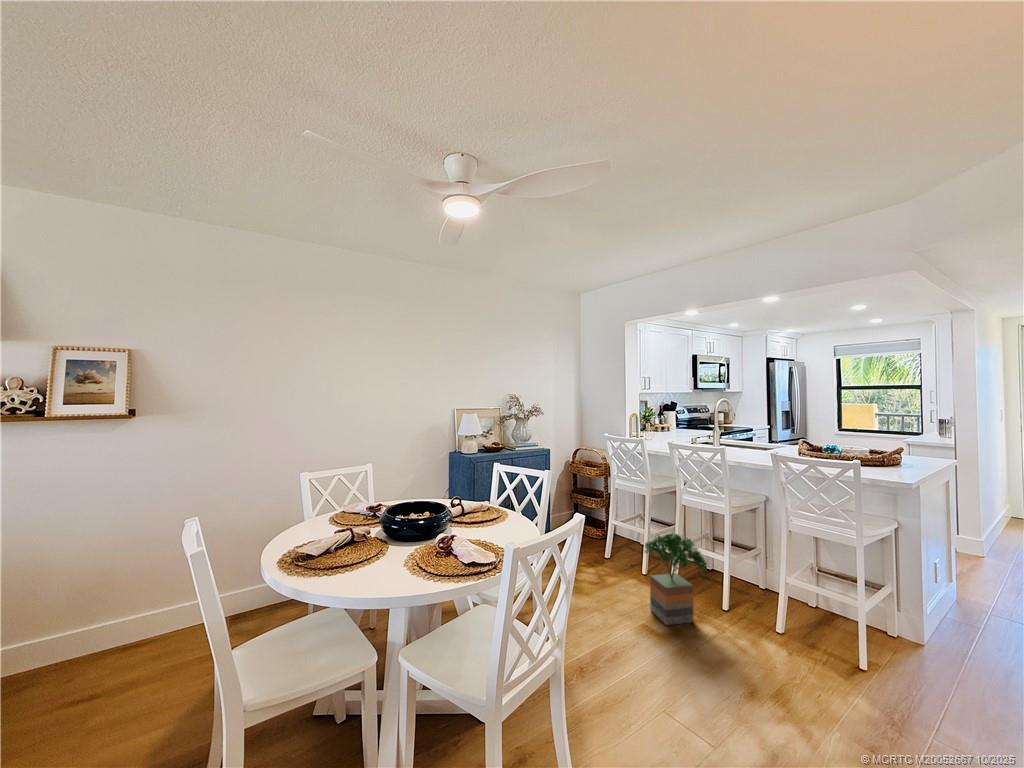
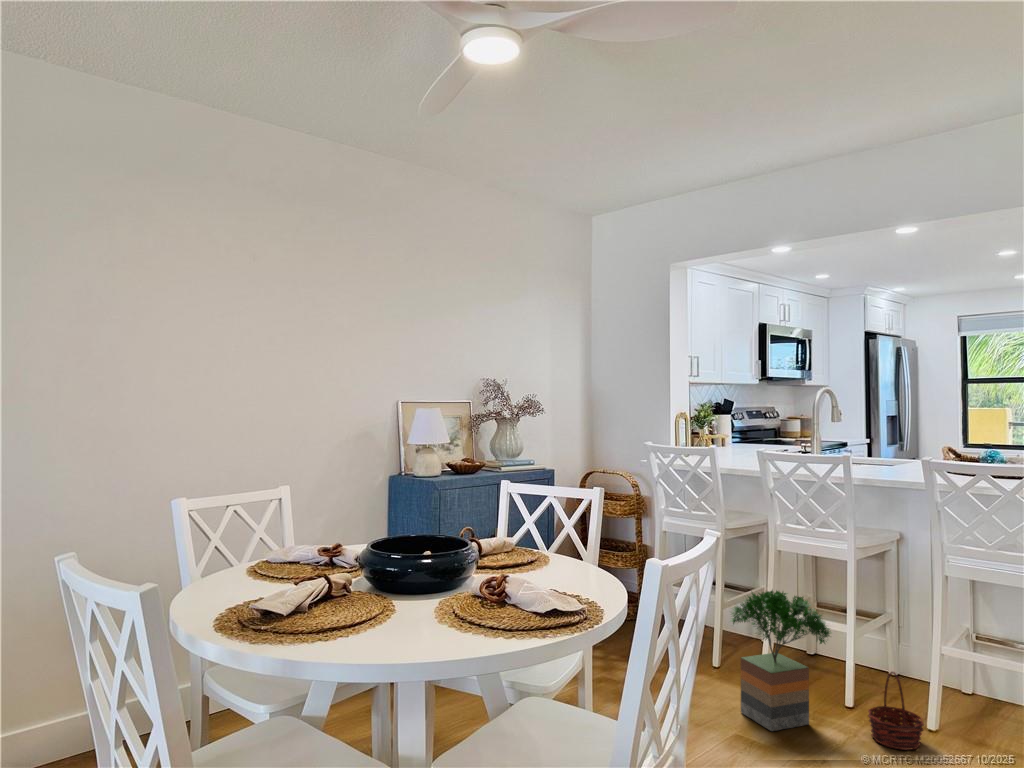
basket: none [731,592,768,646] -> present [868,672,924,750]

